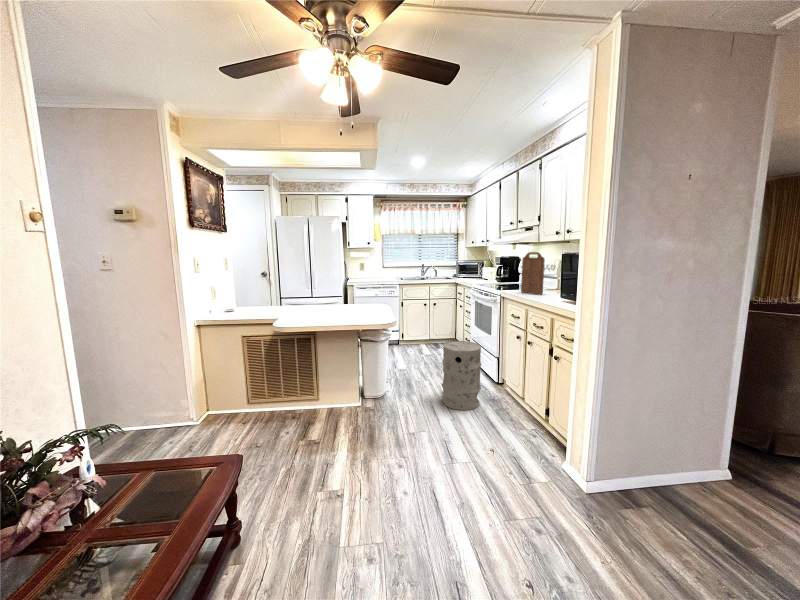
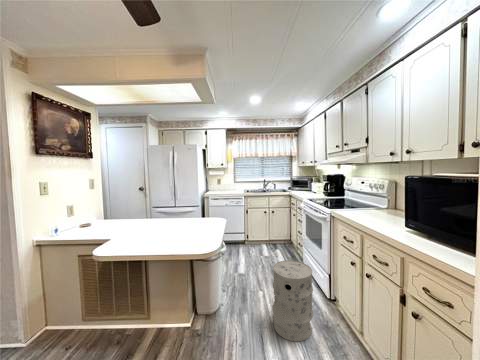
cutting board: present [521,252,545,295] -> none [352,174,377,218]

